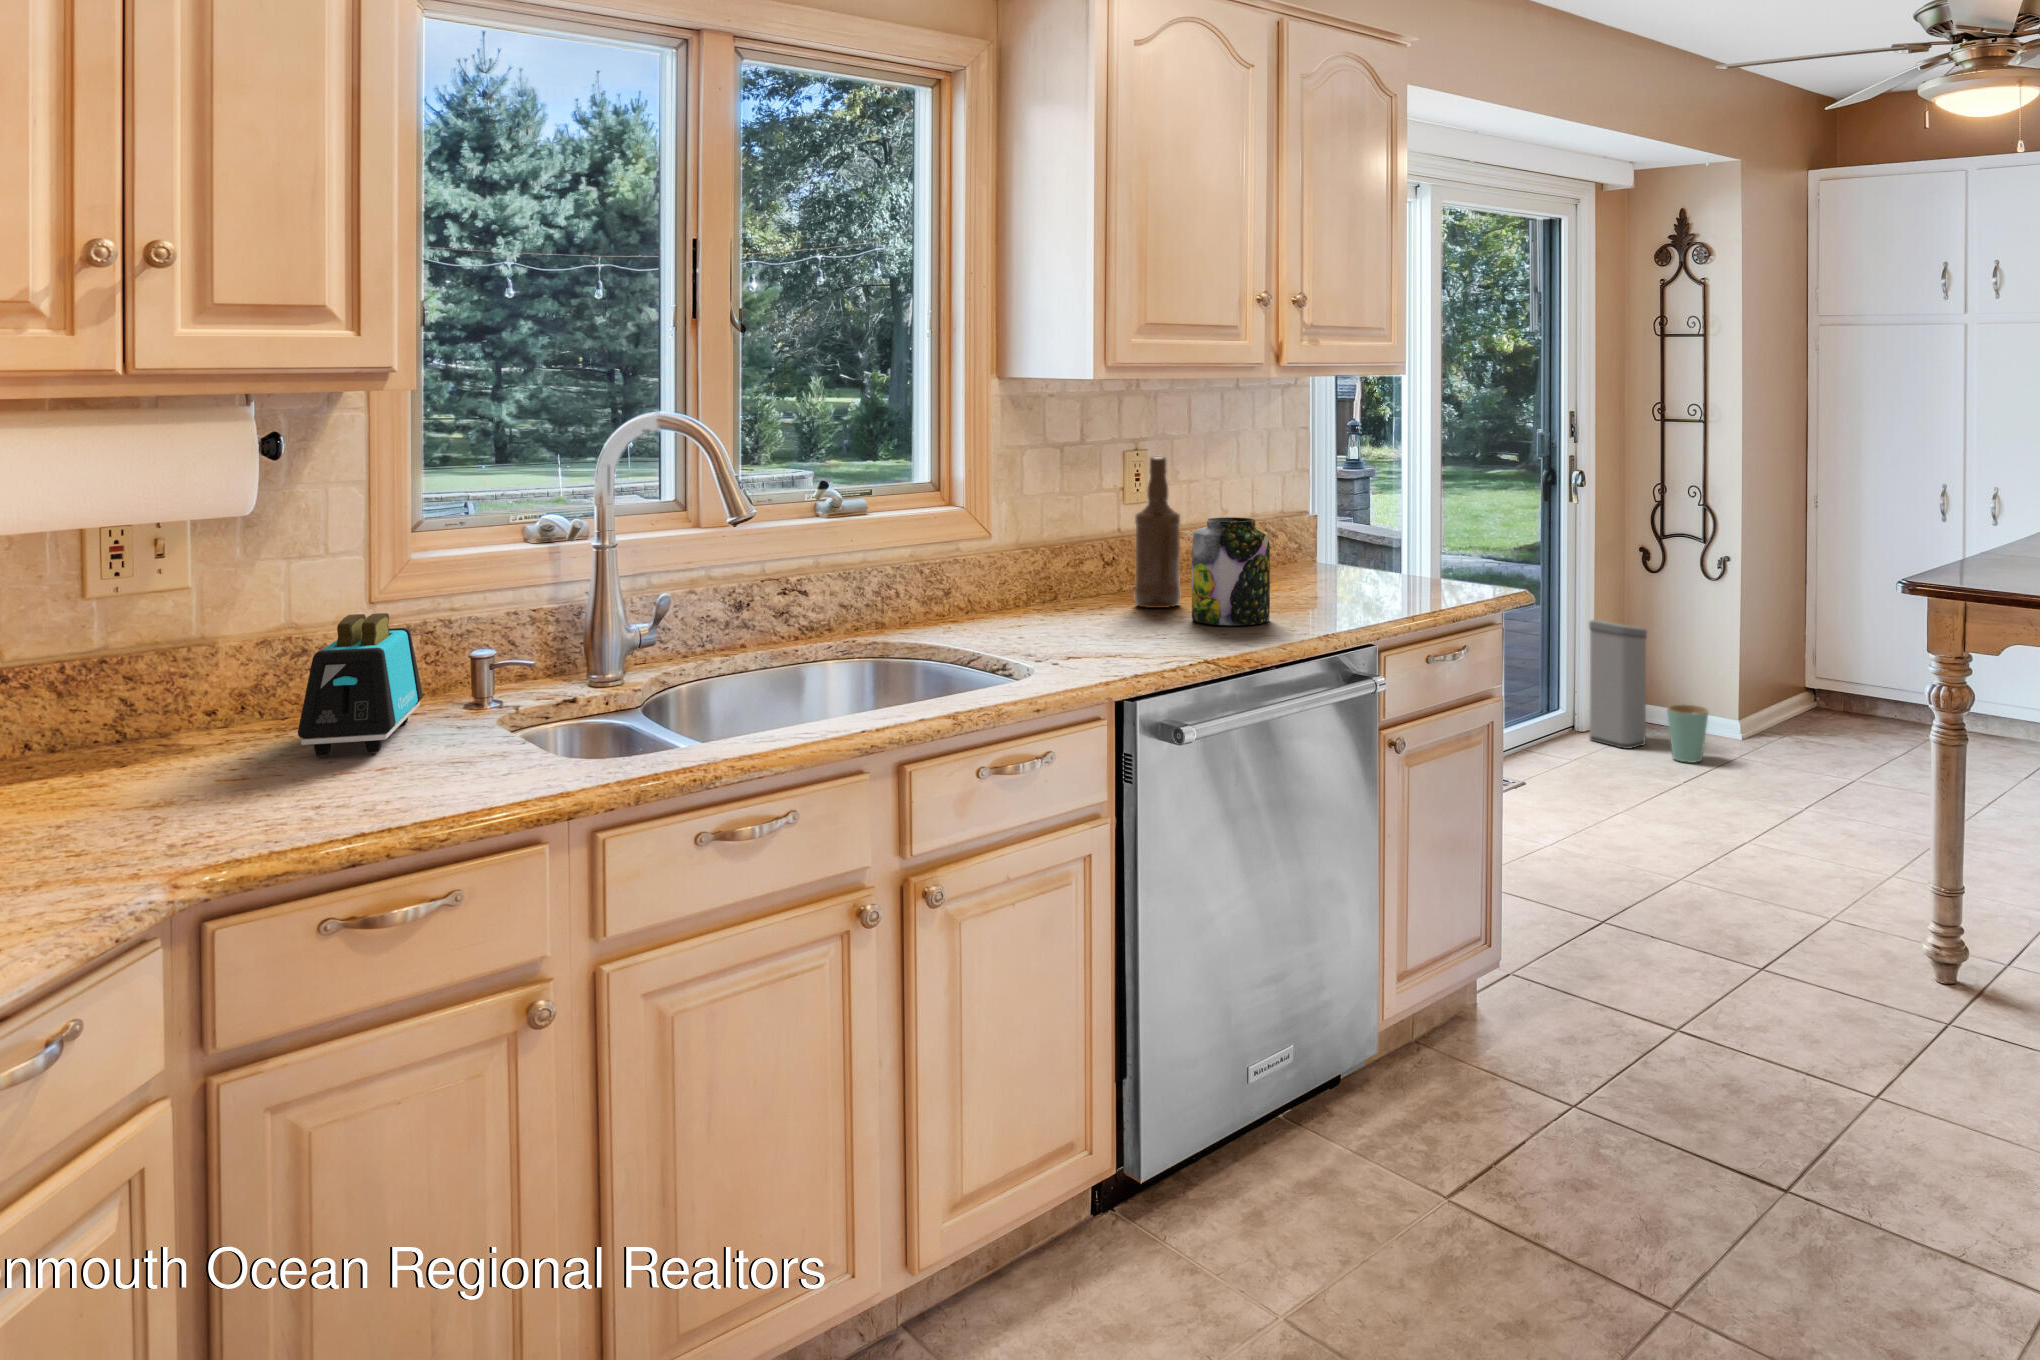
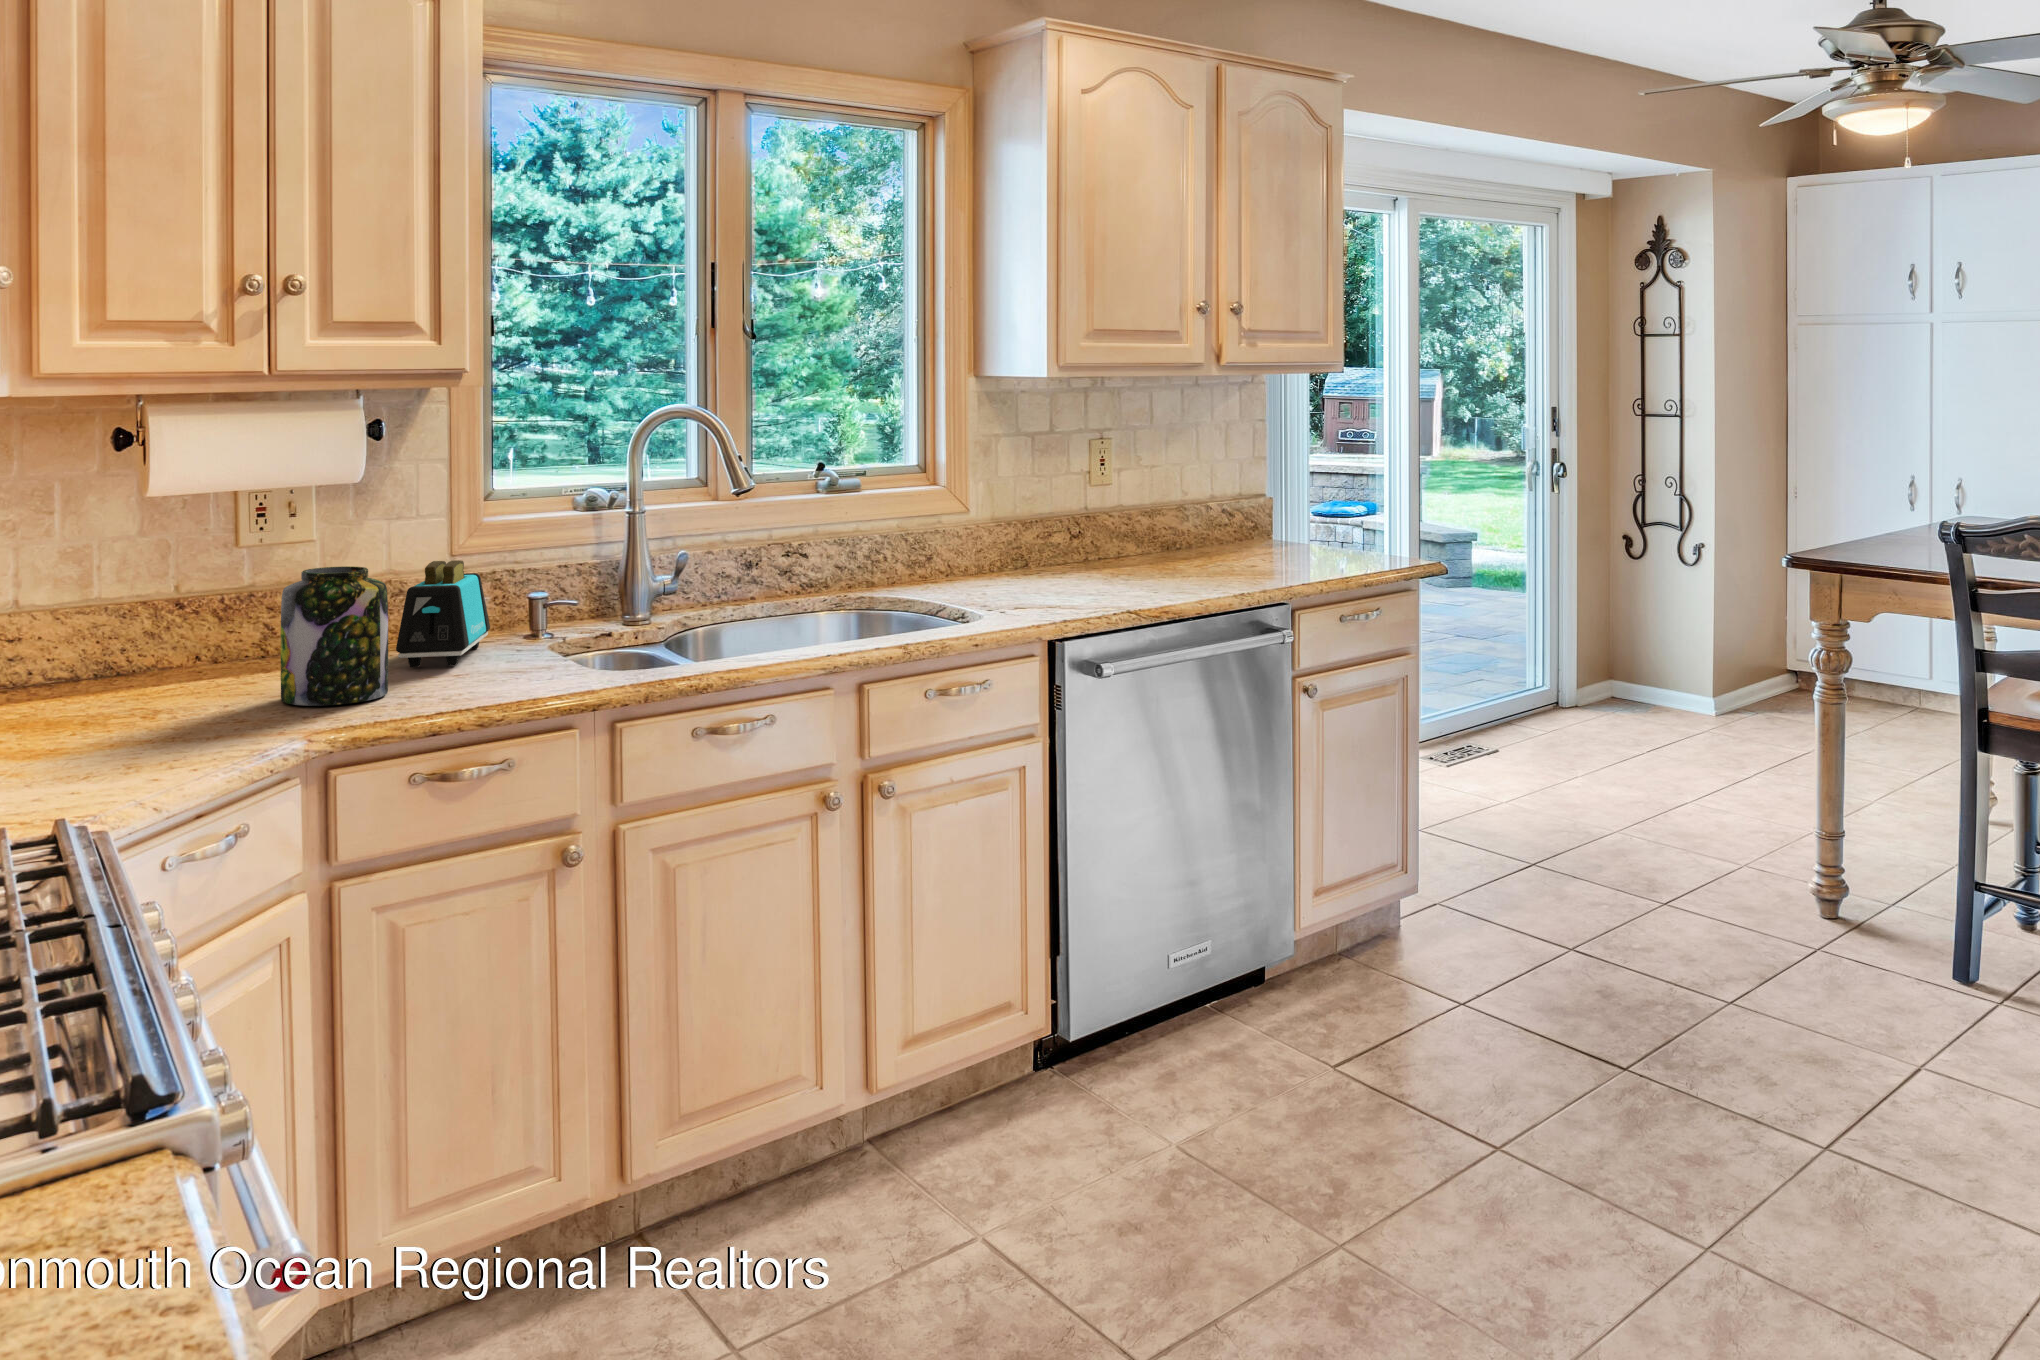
bottle: present [1134,457,1180,608] -> none [1092,444,1132,575]
jar: present [1192,517,1270,625] -> present [281,566,388,706]
trash can: present [1589,620,1709,763] -> none [1571,604,1679,738]

